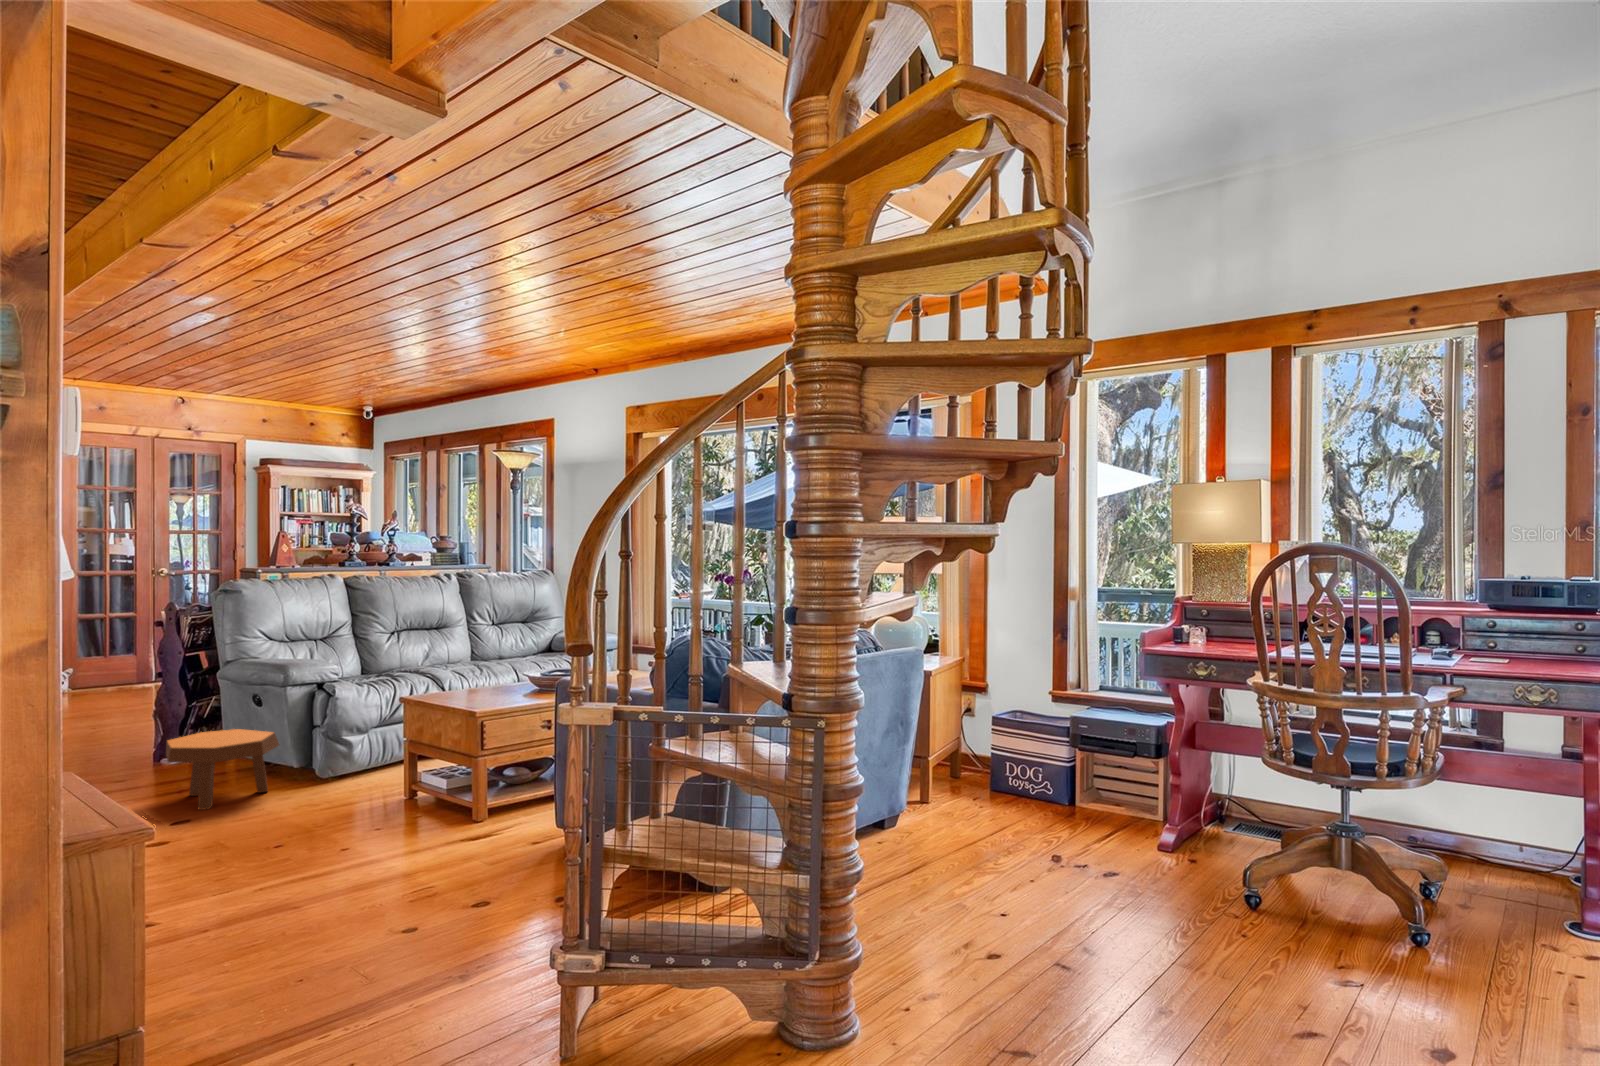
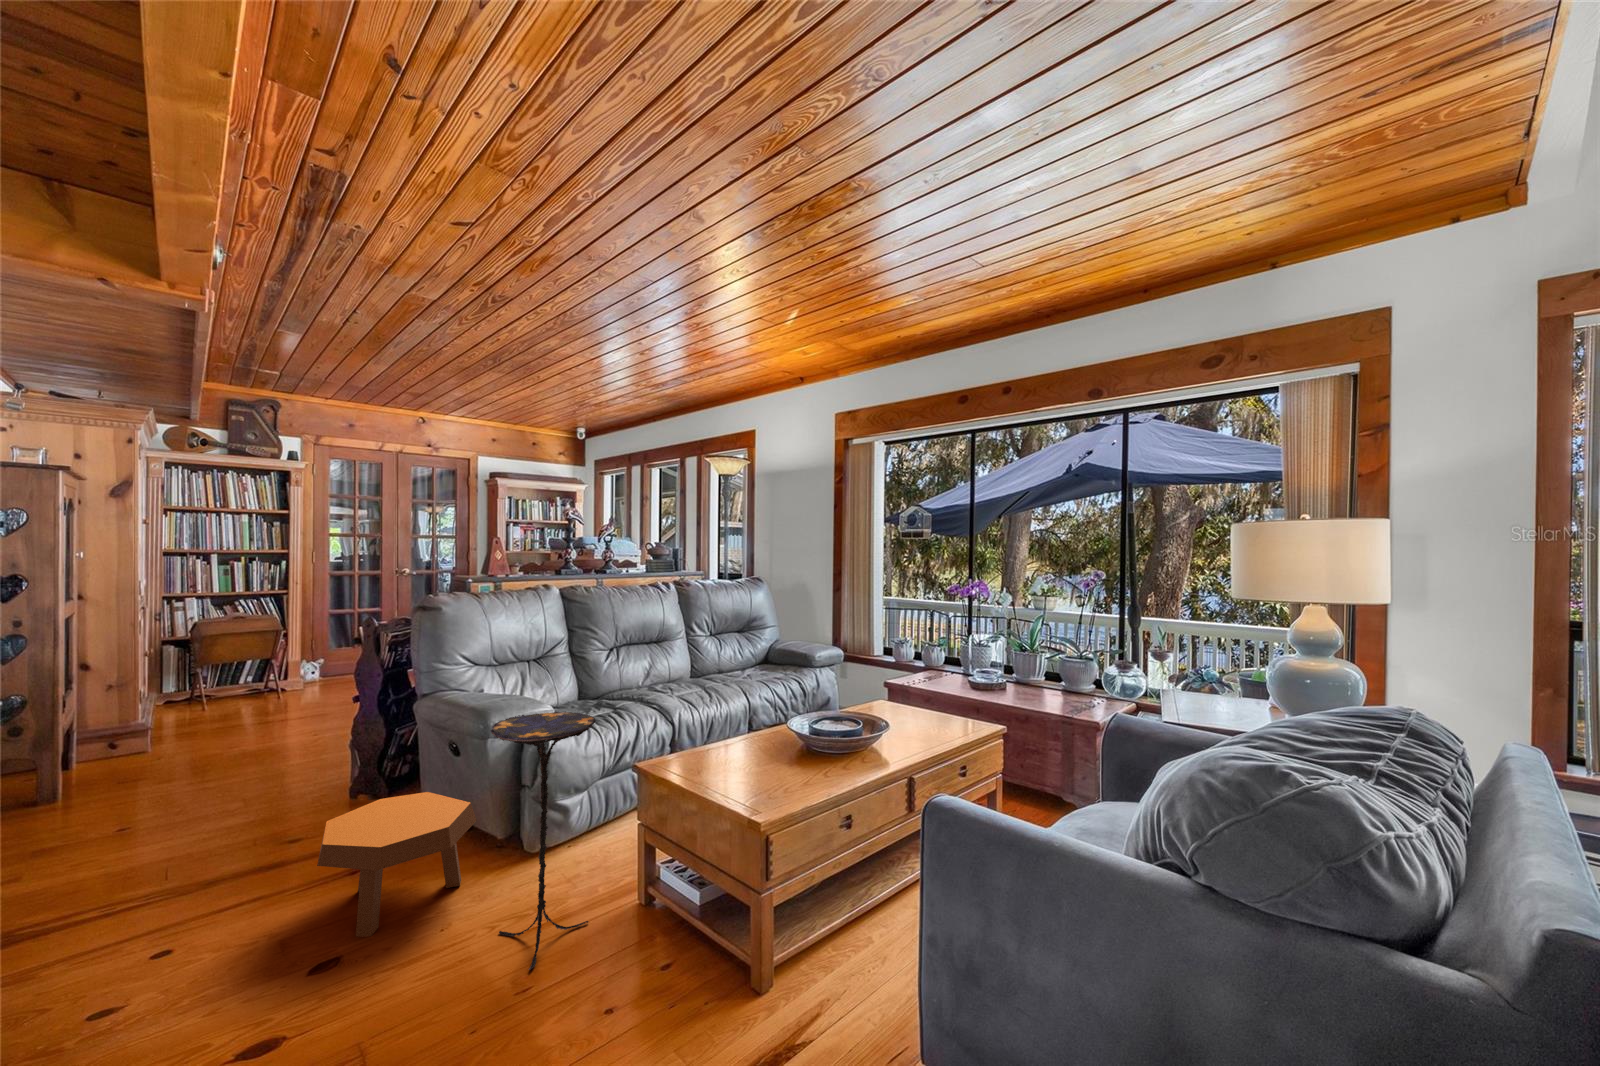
side table: none [295,656,371,816] -> present [491,712,596,970]

